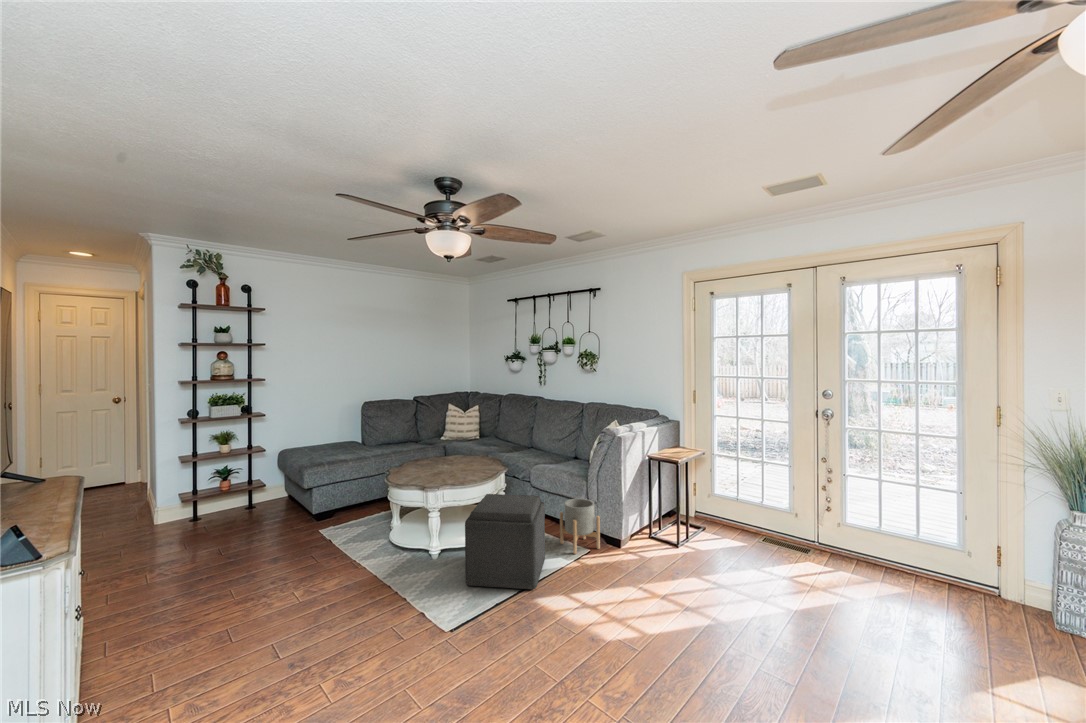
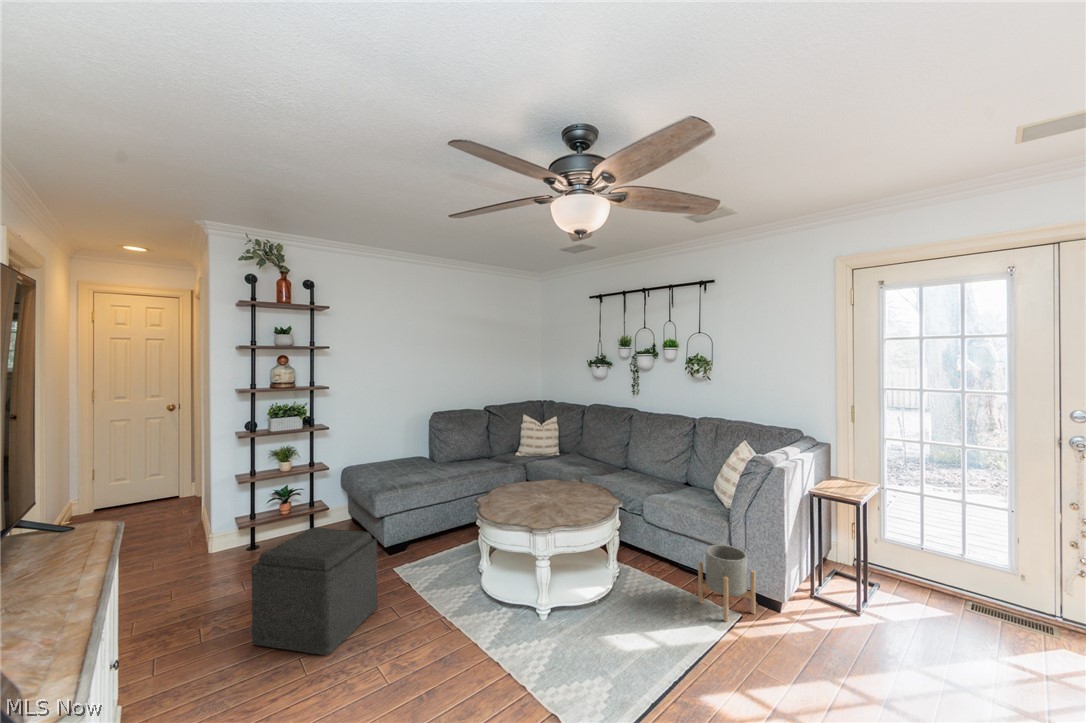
ottoman: present [465,494,545,589] -> present [251,527,377,655]

